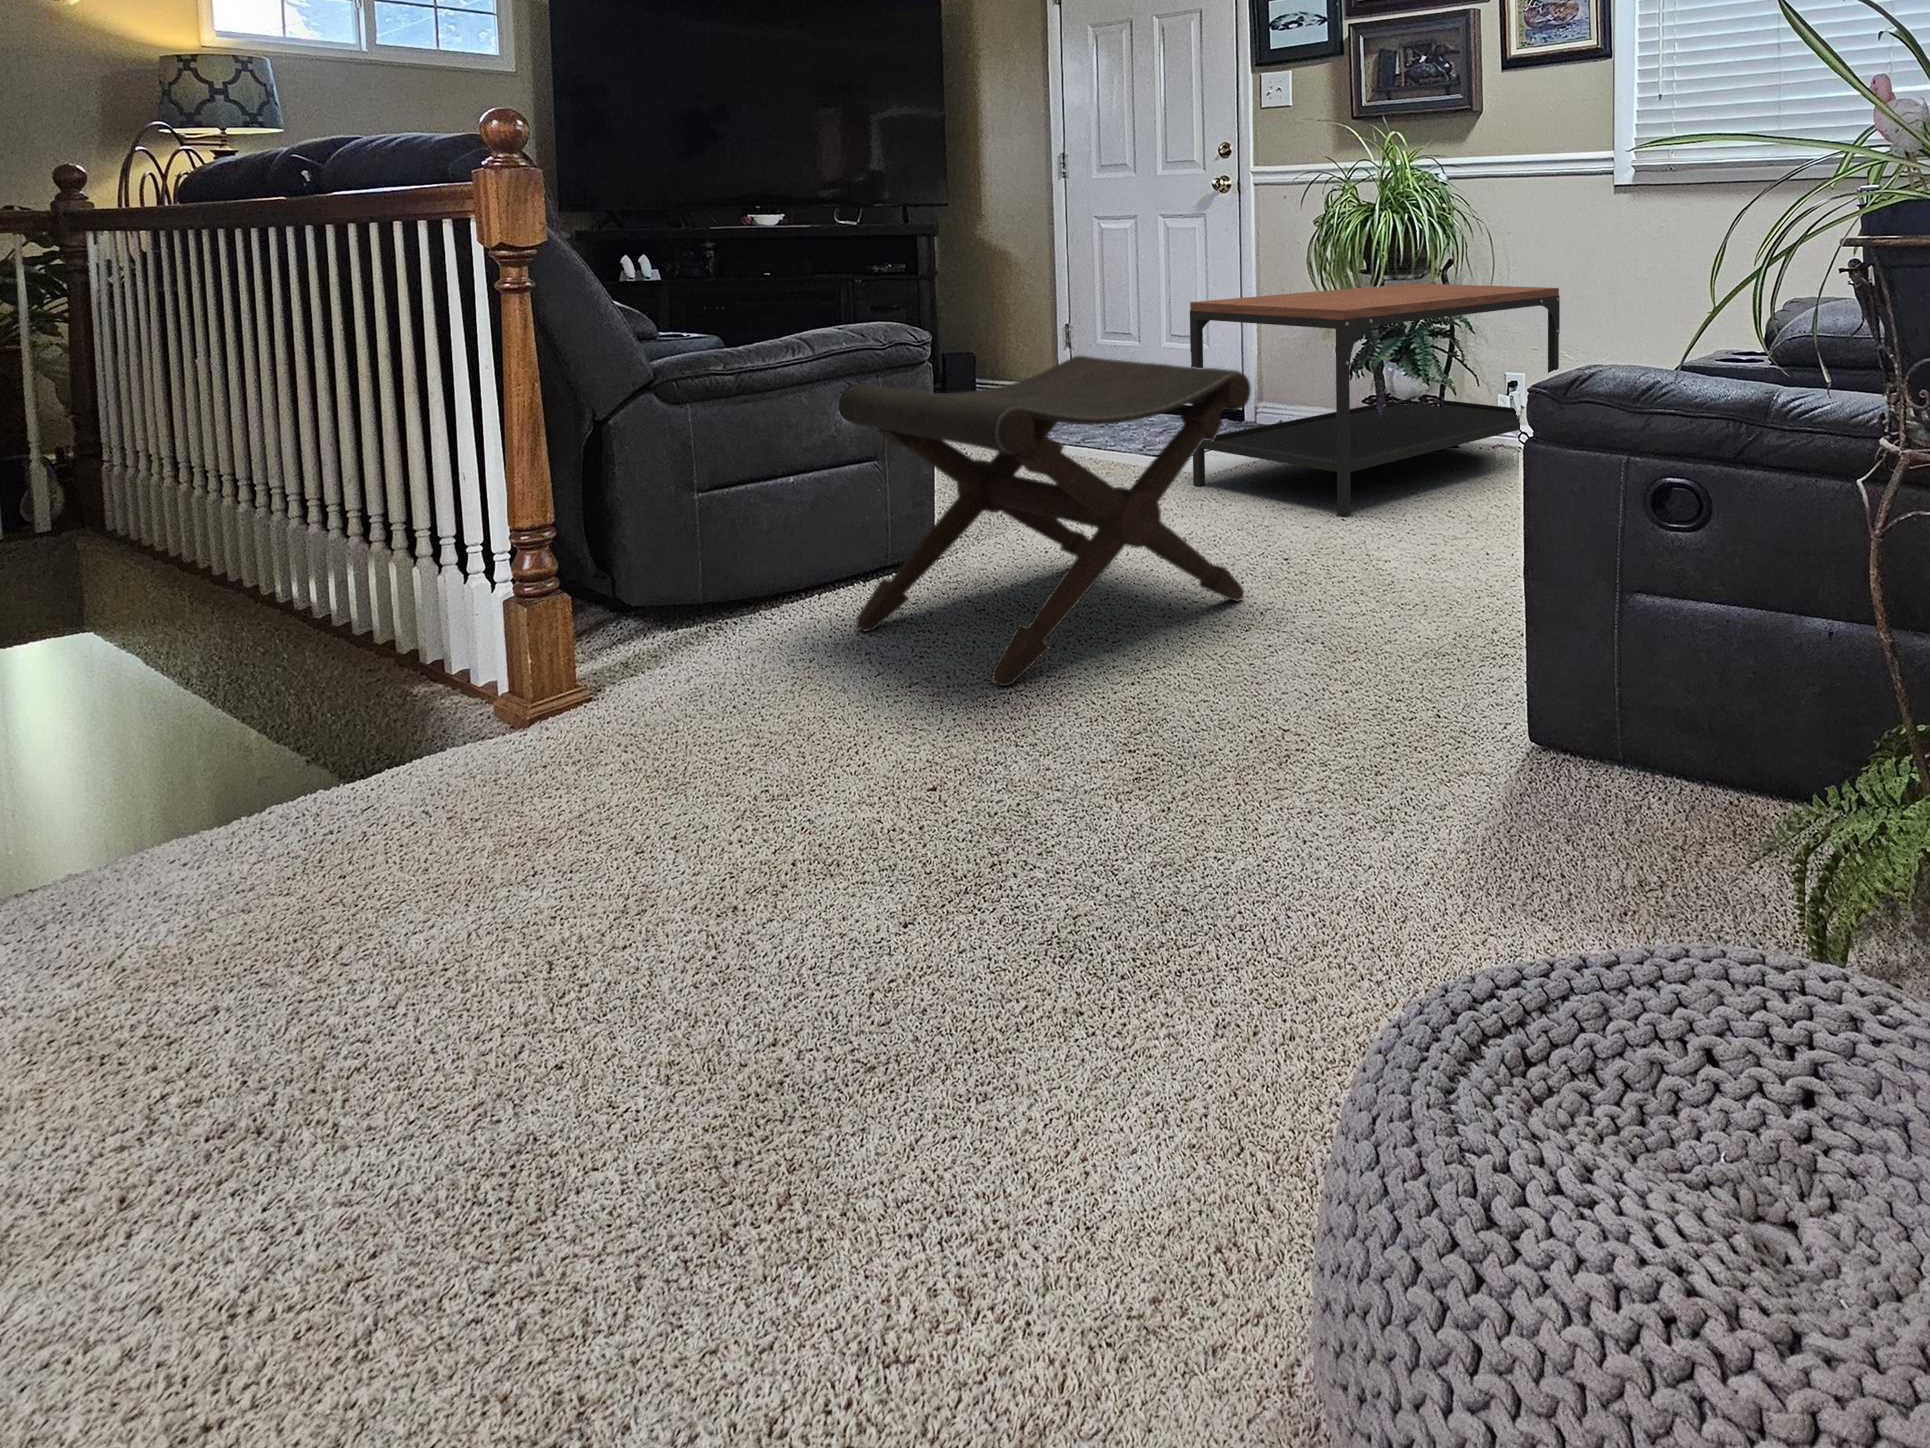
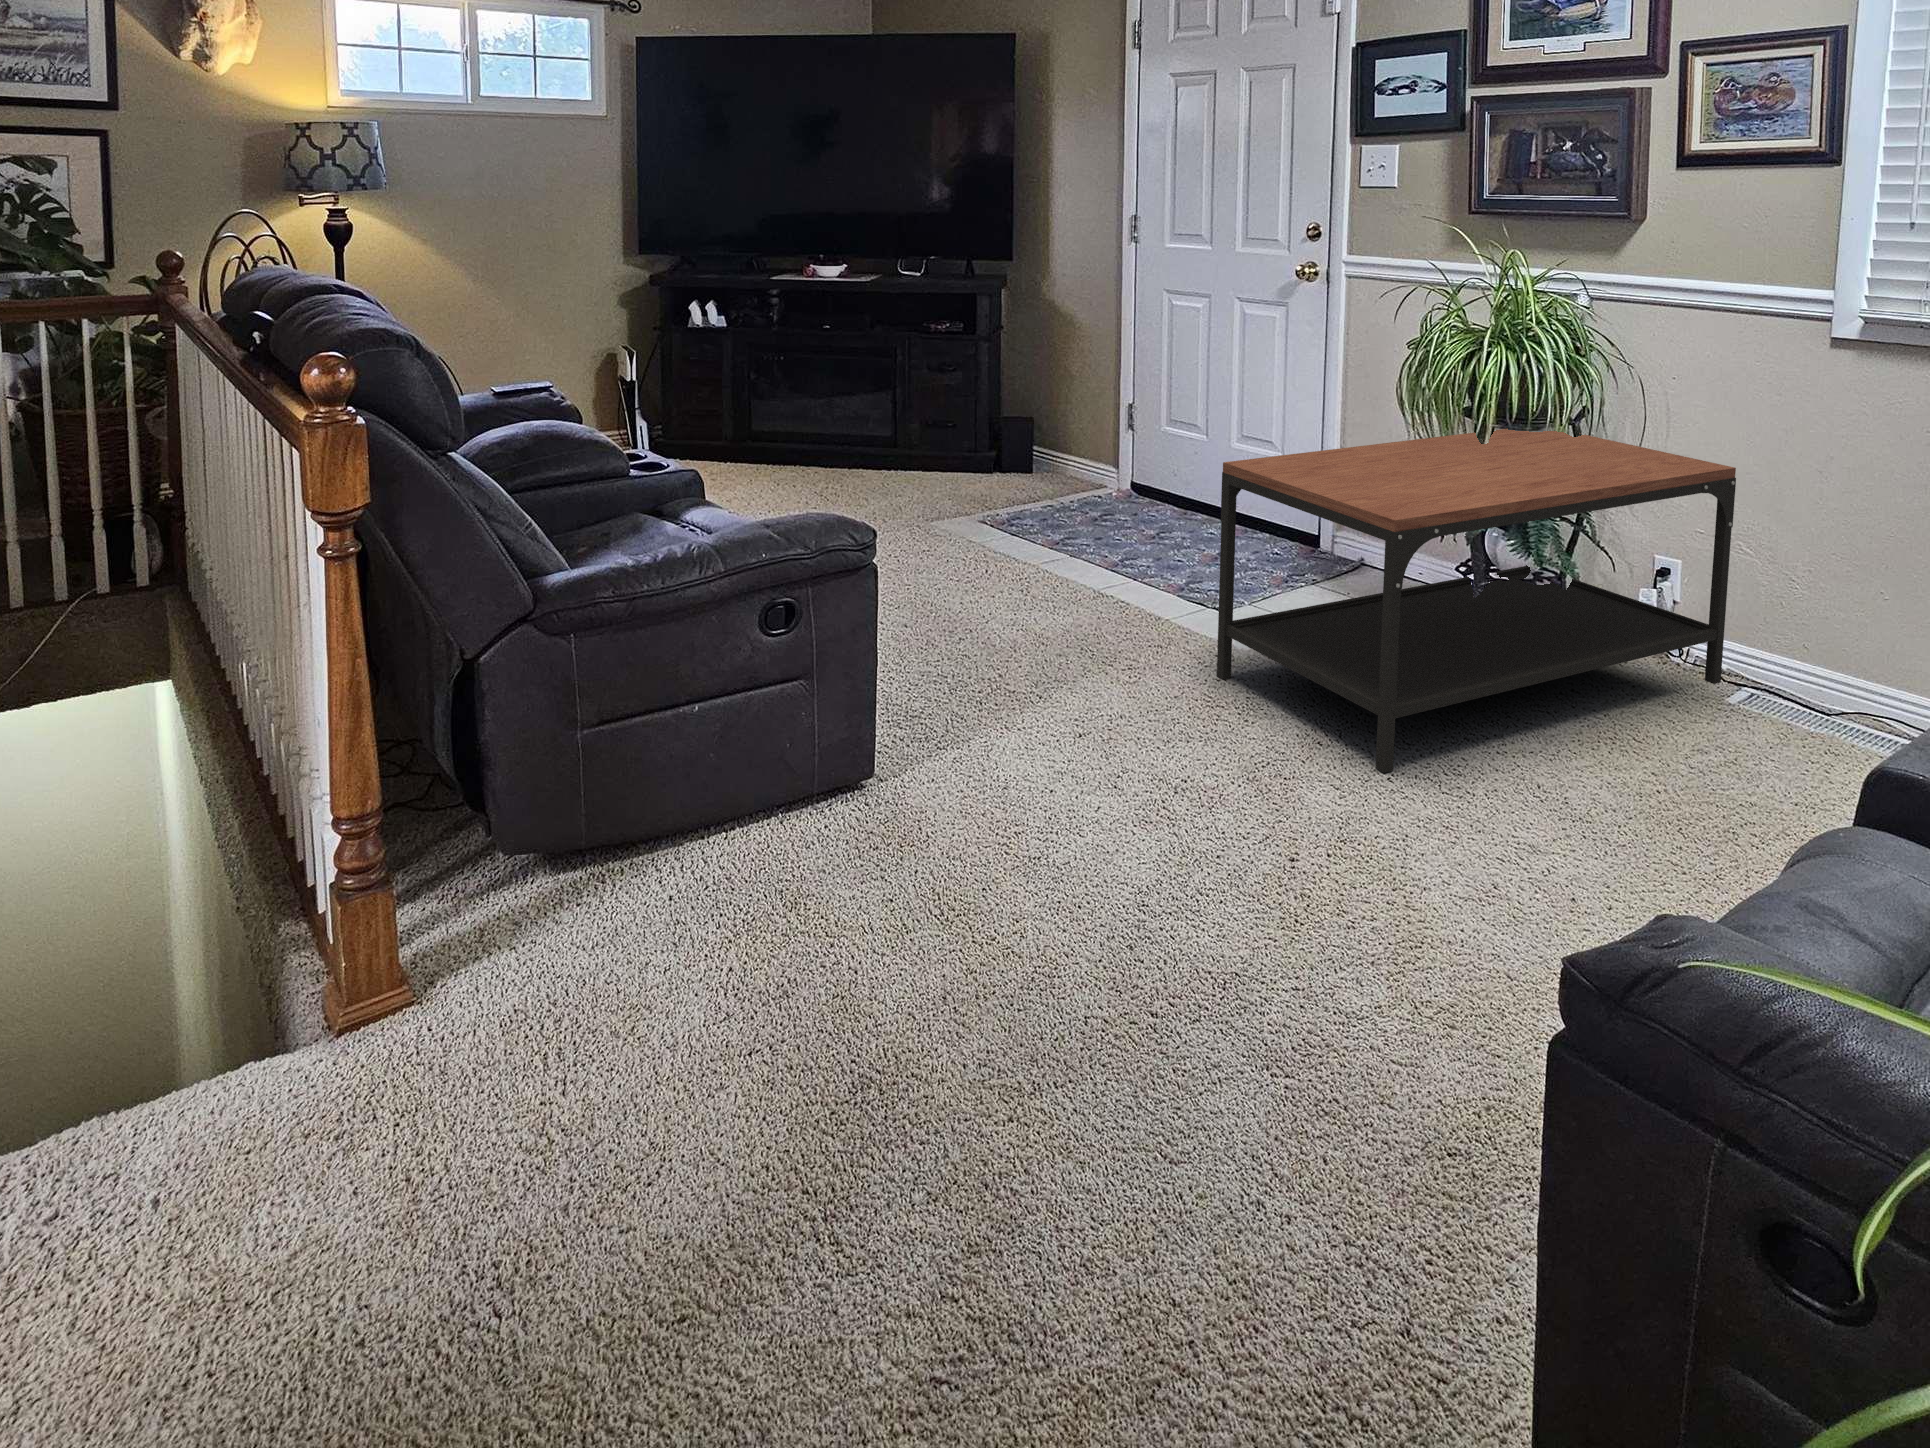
footstool: present [840,356,1251,686] -> none [733,573,1217,1051]

